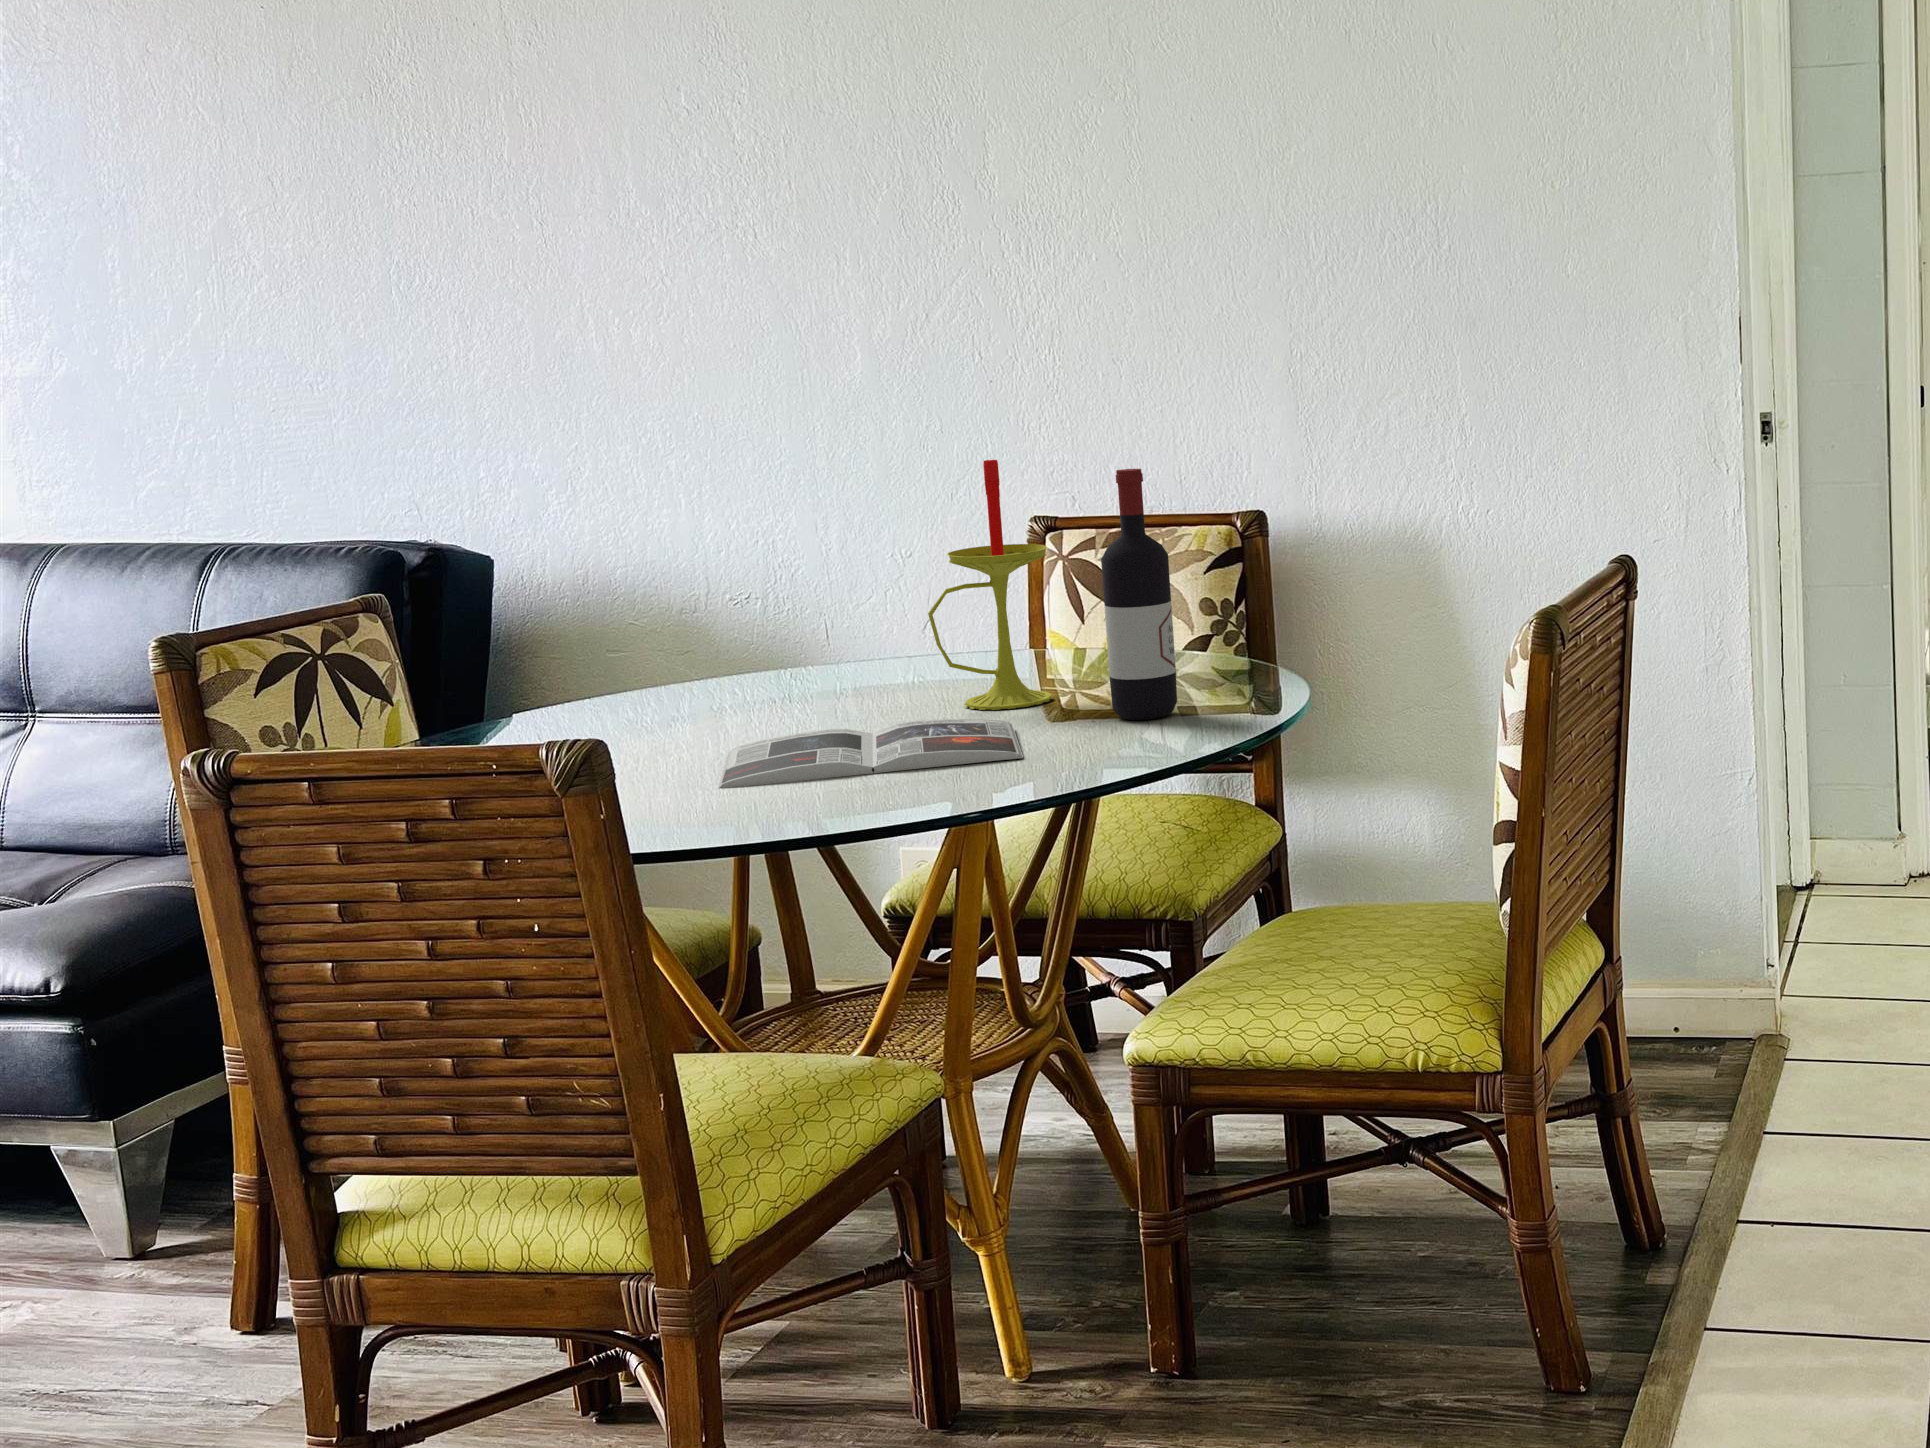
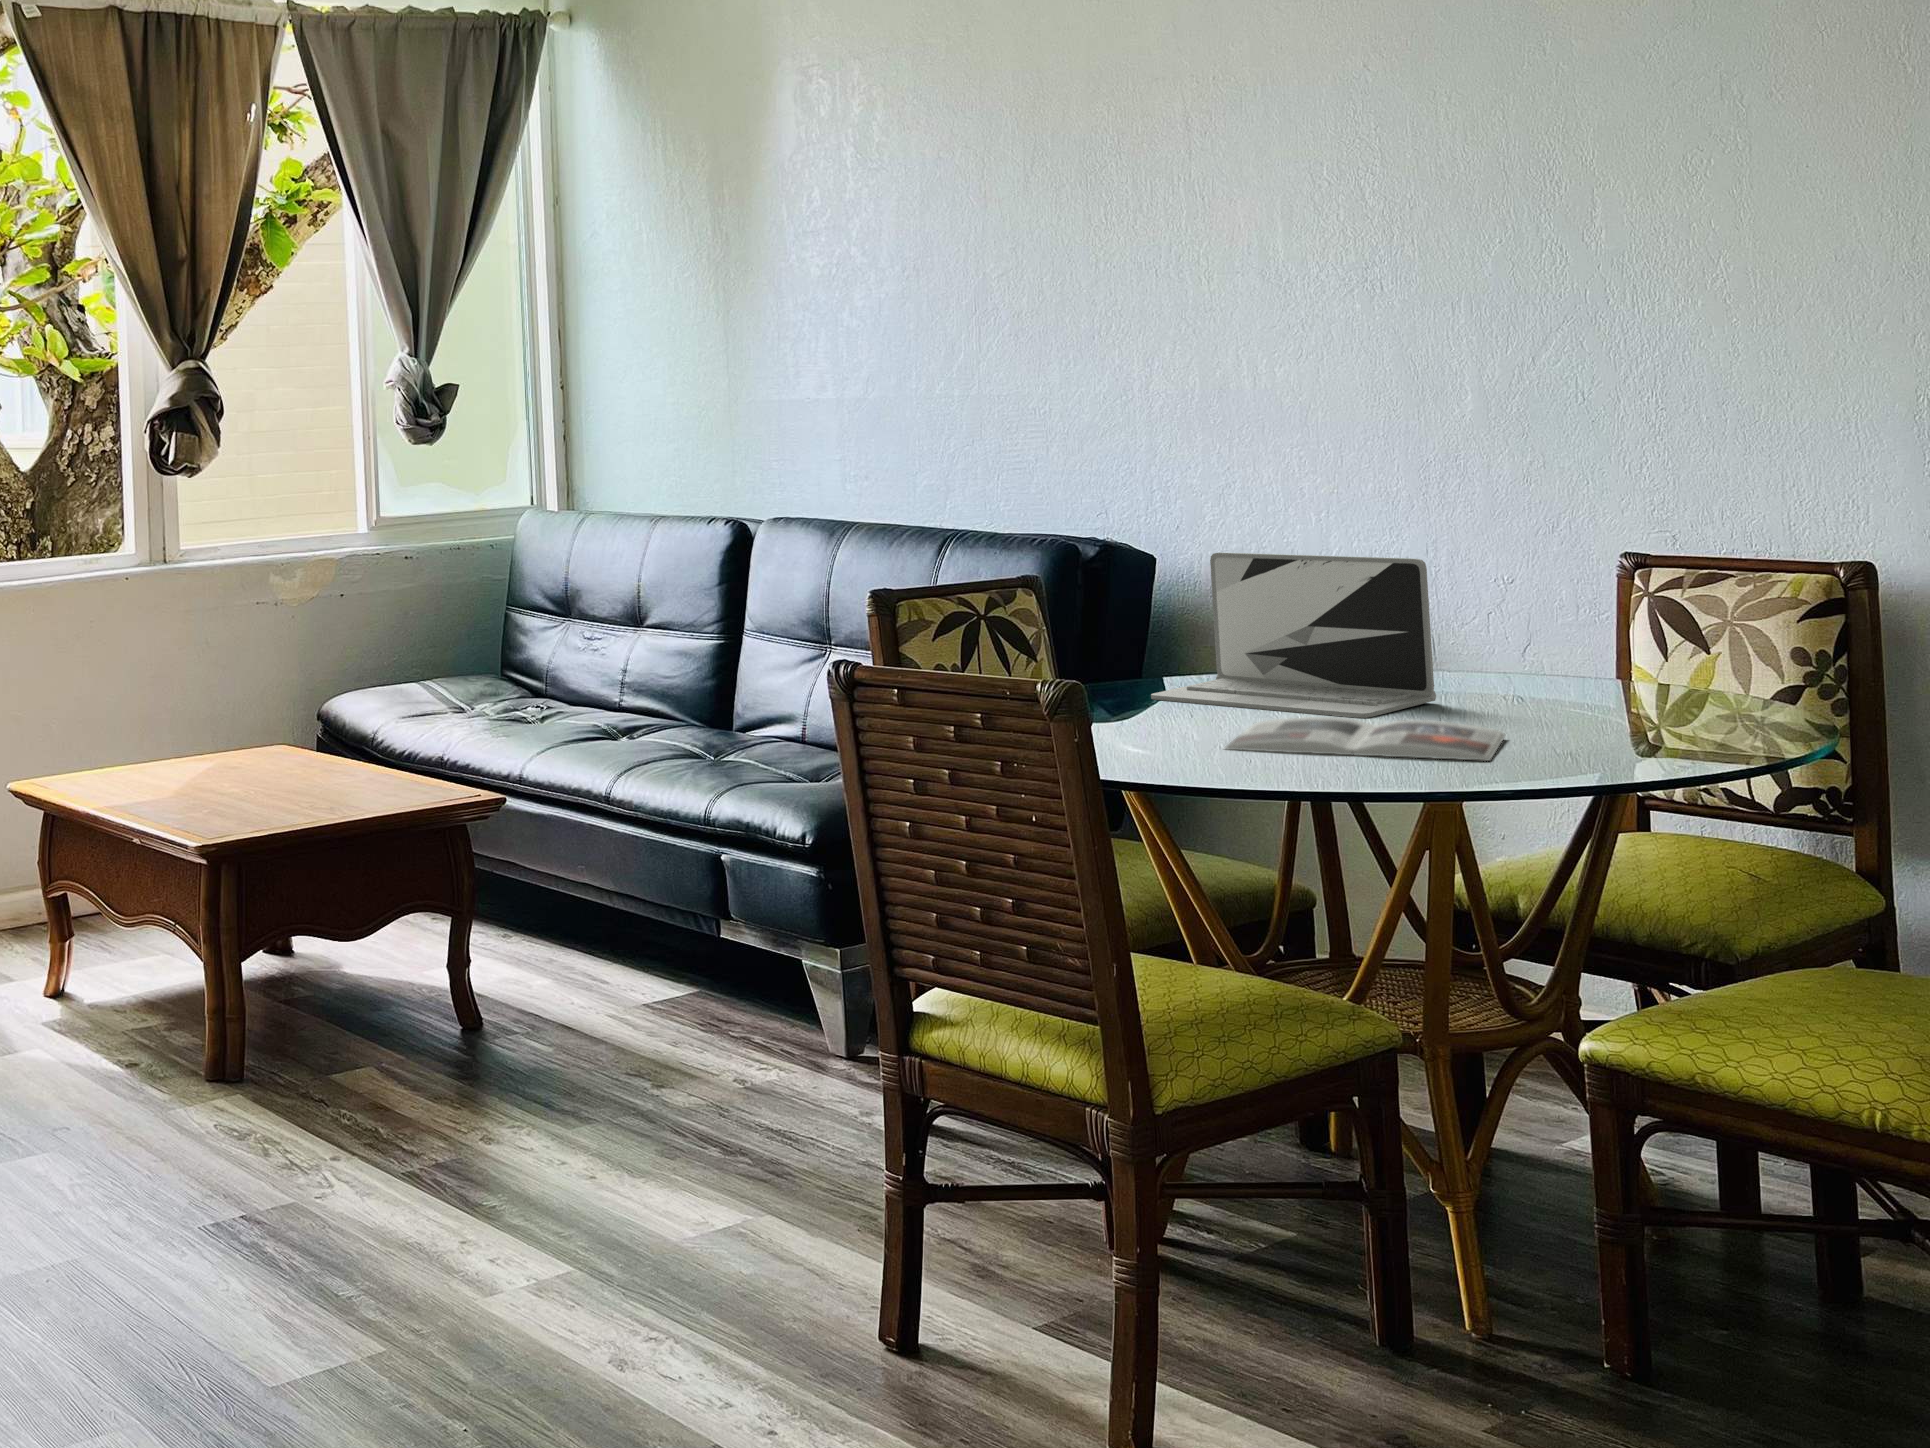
candle: present [928,460,1053,710] -> none [1447,489,1572,723]
wine bottle: present [1101,469,1177,720] -> none [1598,509,1677,747]
laptop: none [574,538,902,734] -> present [1151,552,1436,718]

